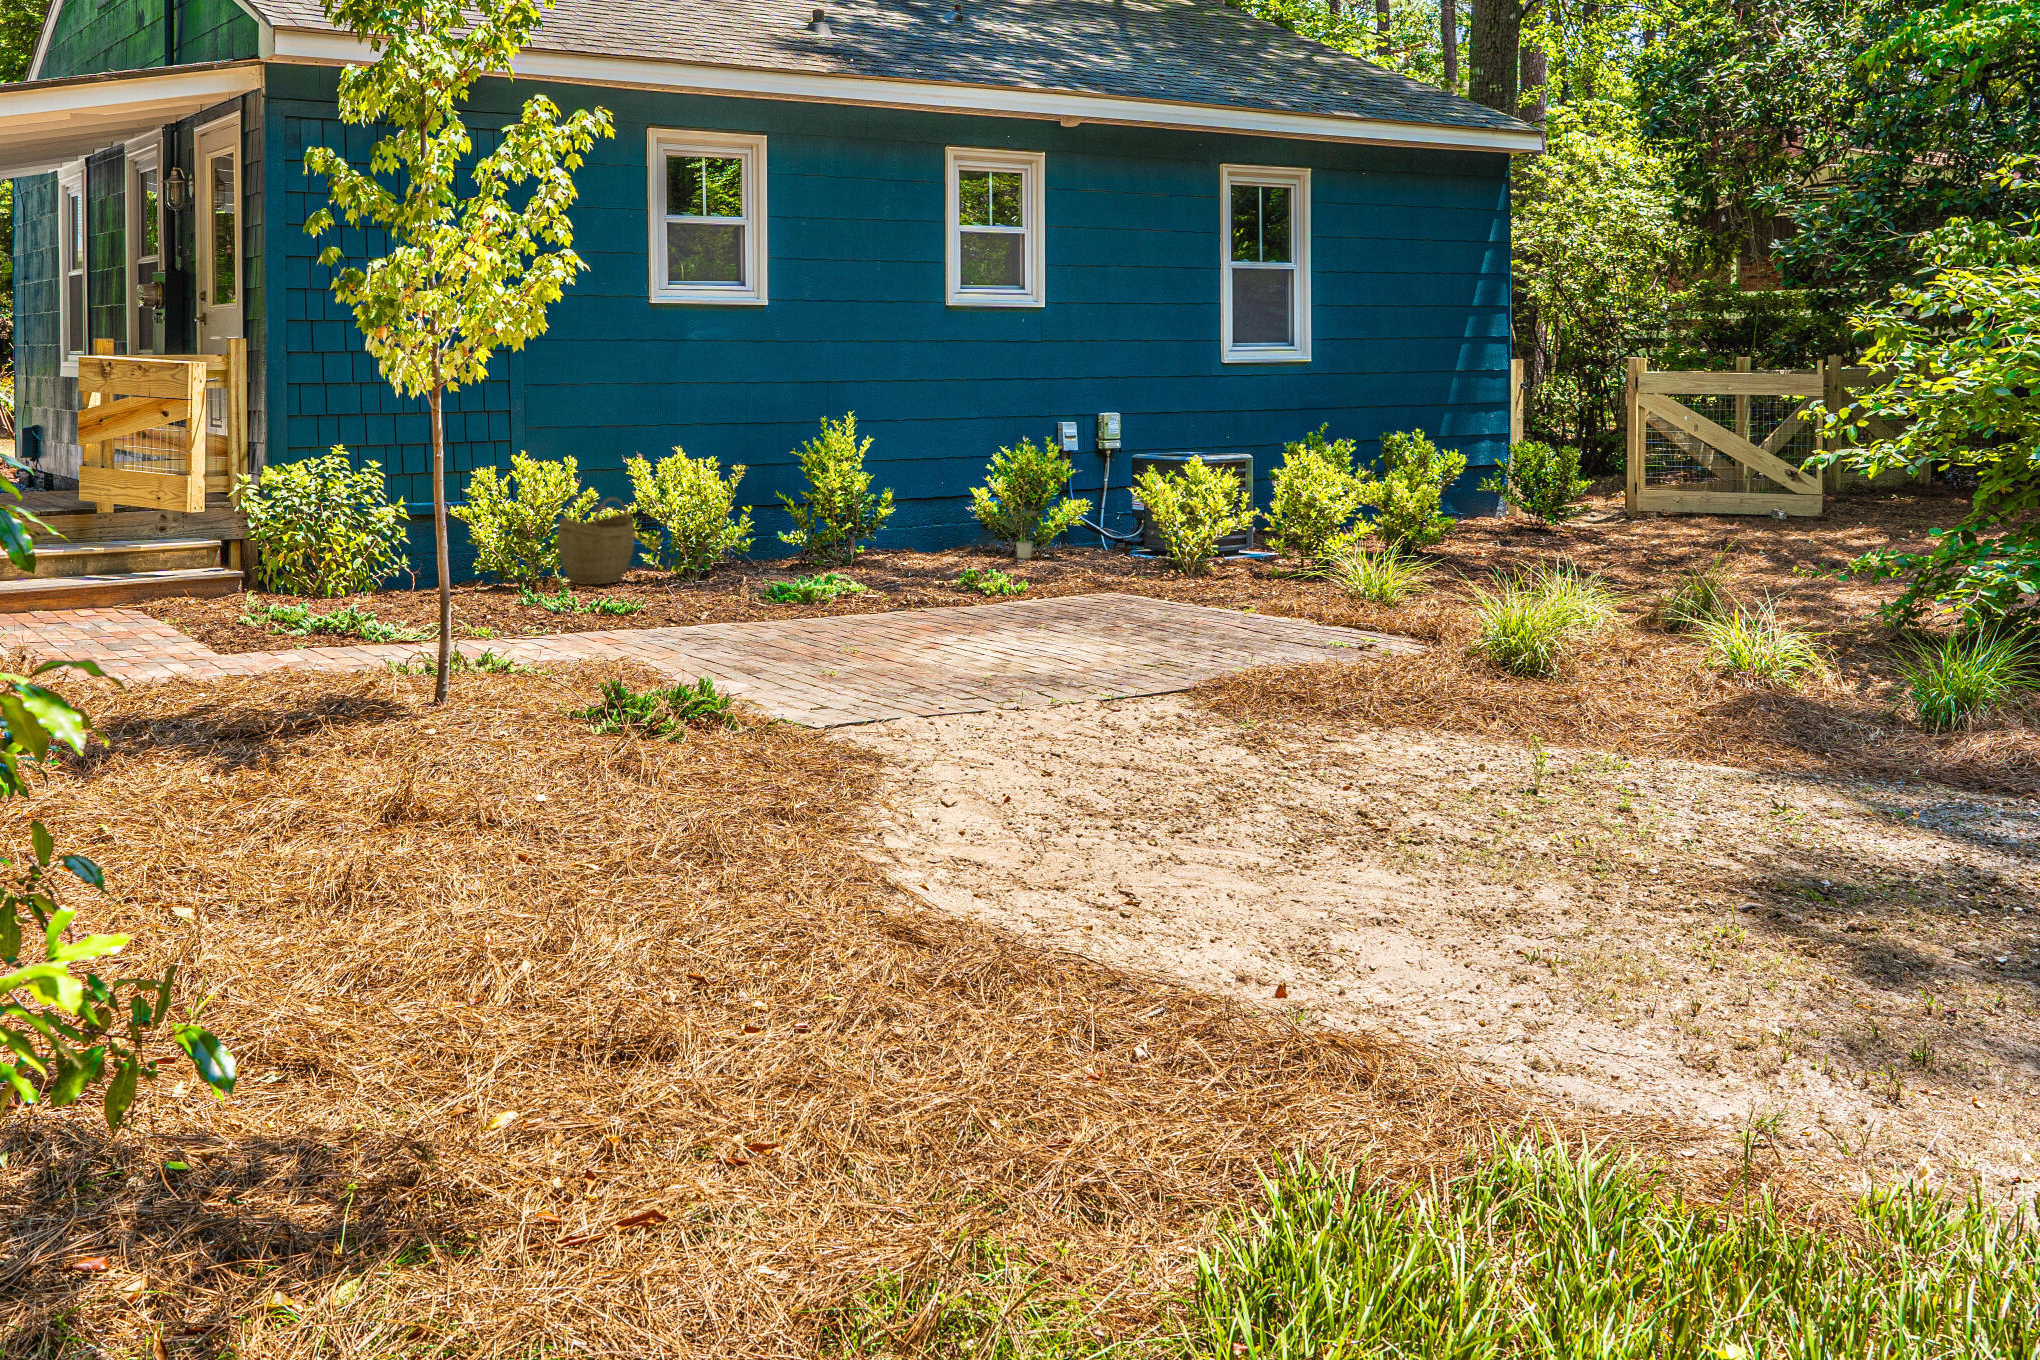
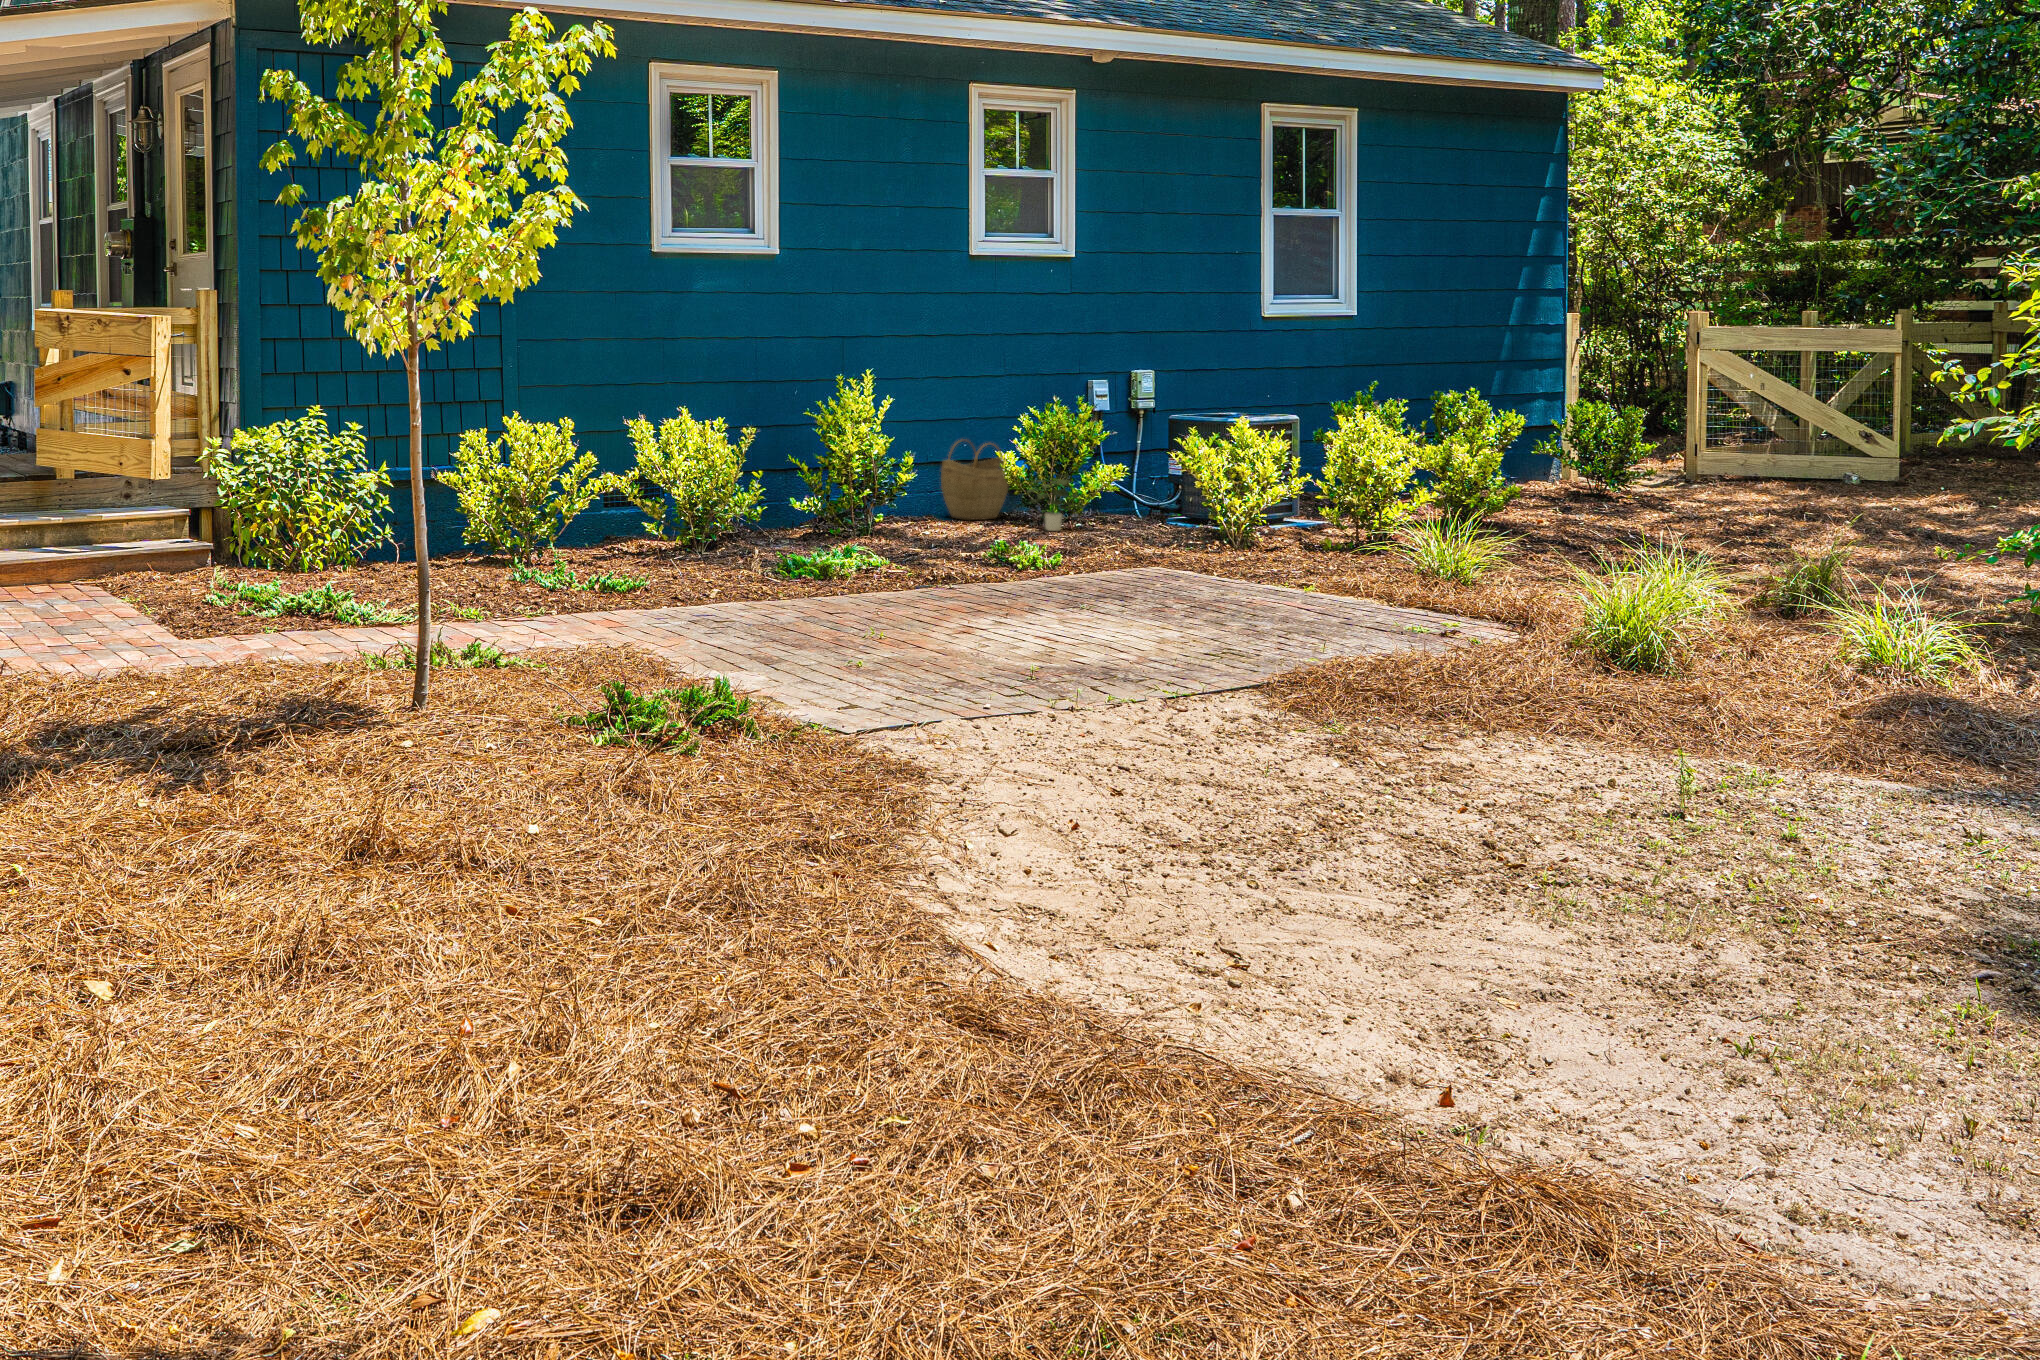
woven basket: present [558,494,635,585] -> present [941,440,1009,520]

